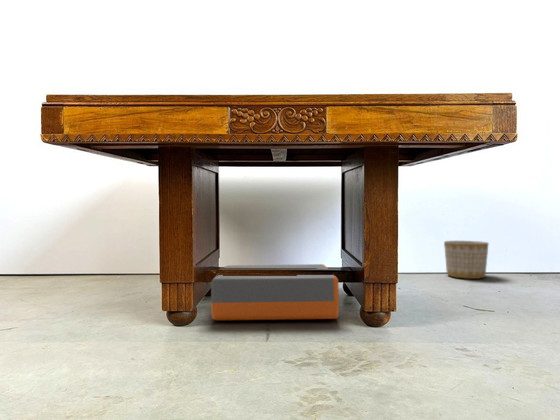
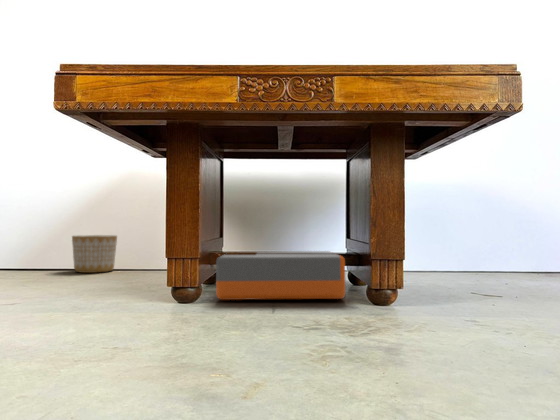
planter: present [444,241,488,279] -> present [72,235,117,273]

